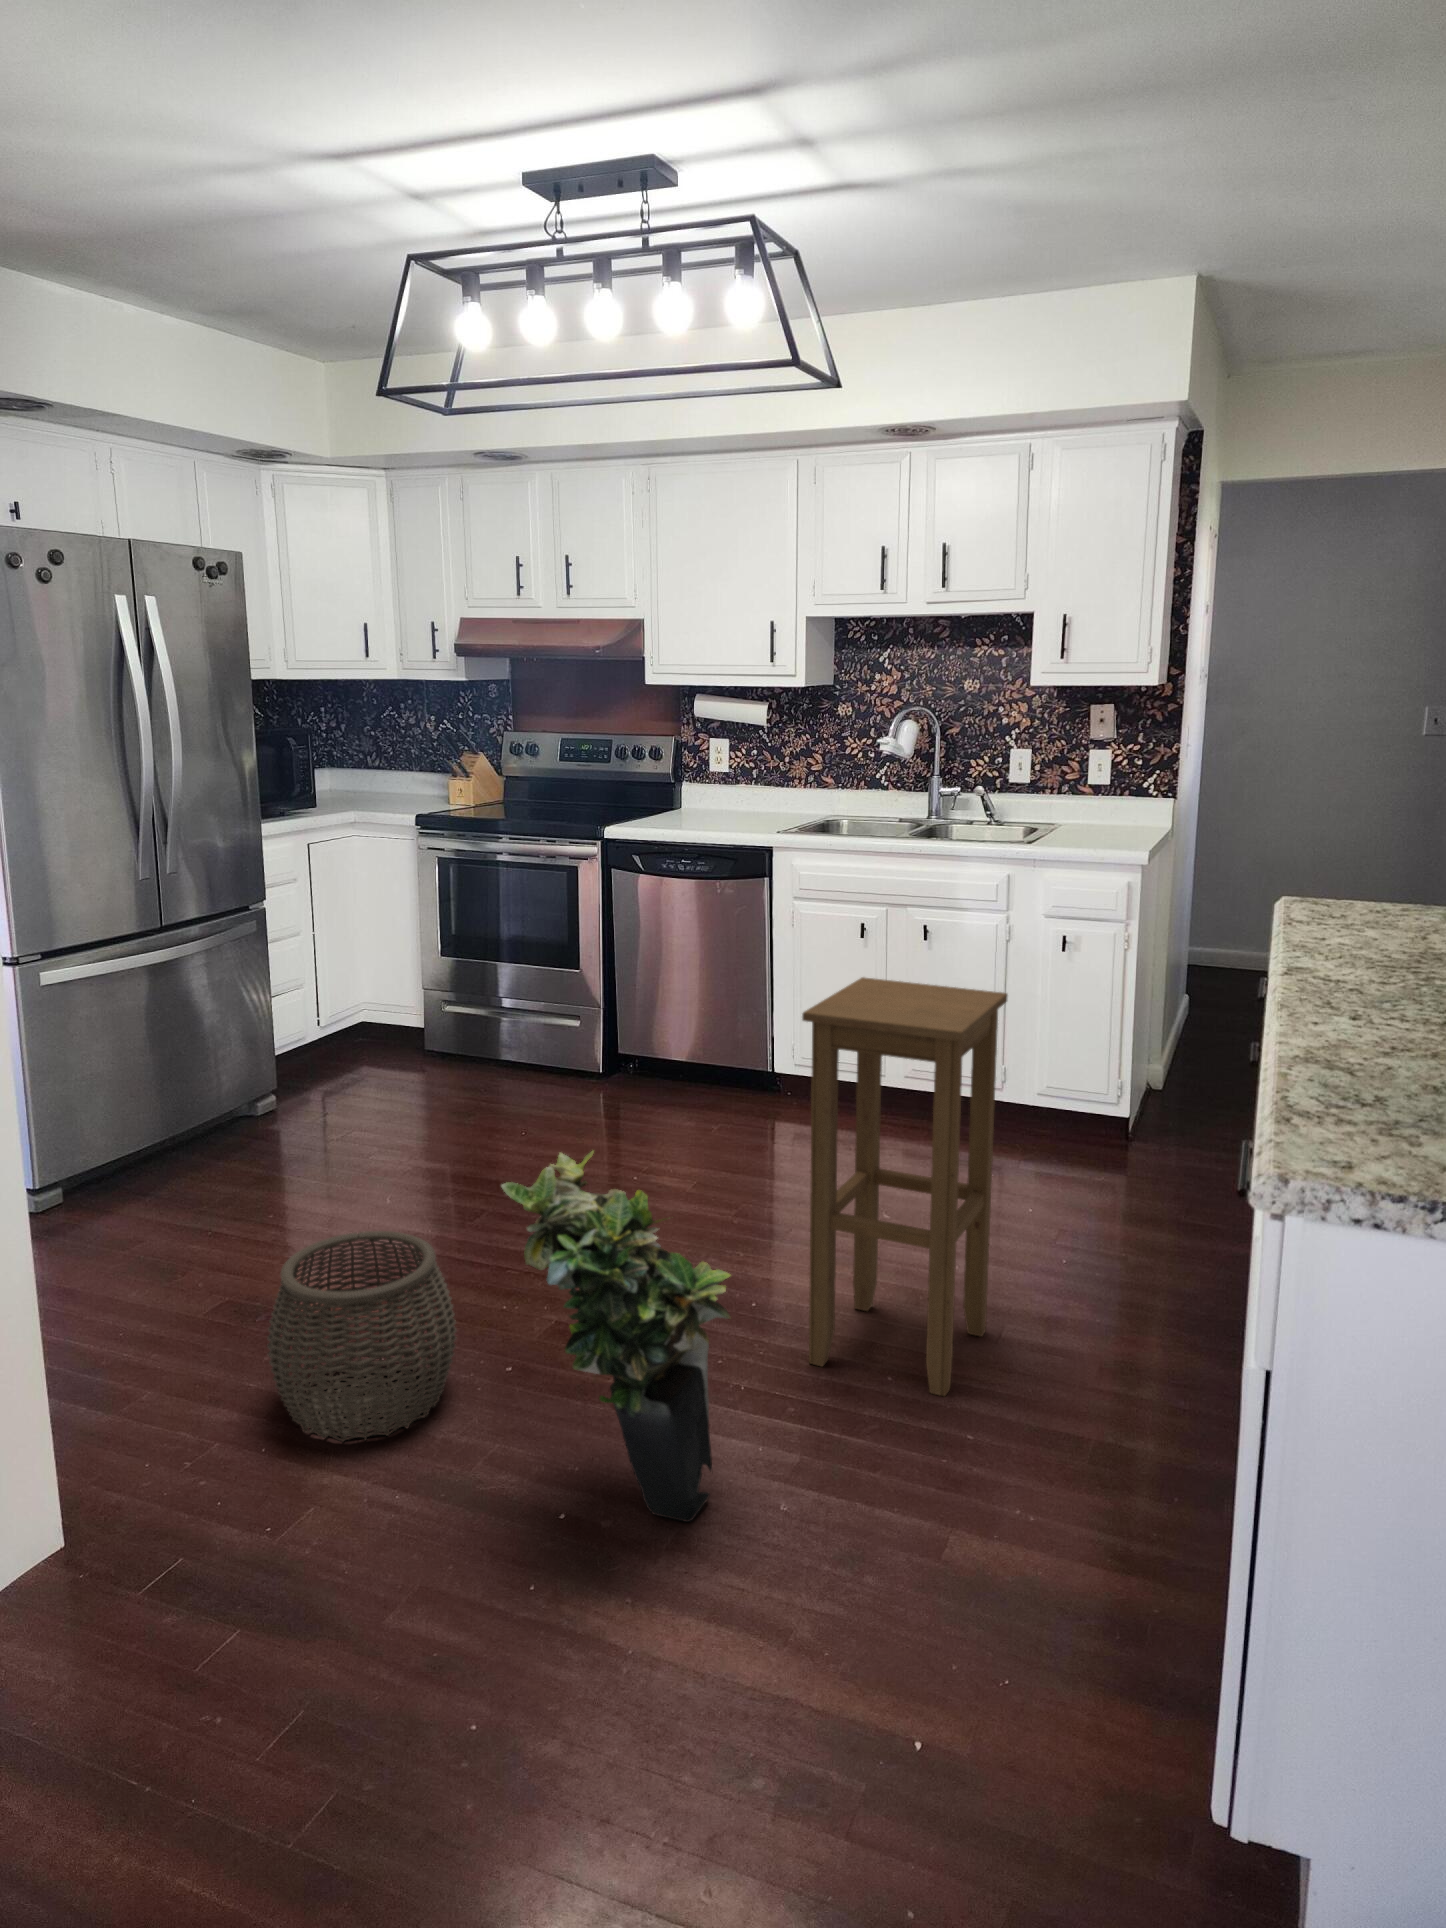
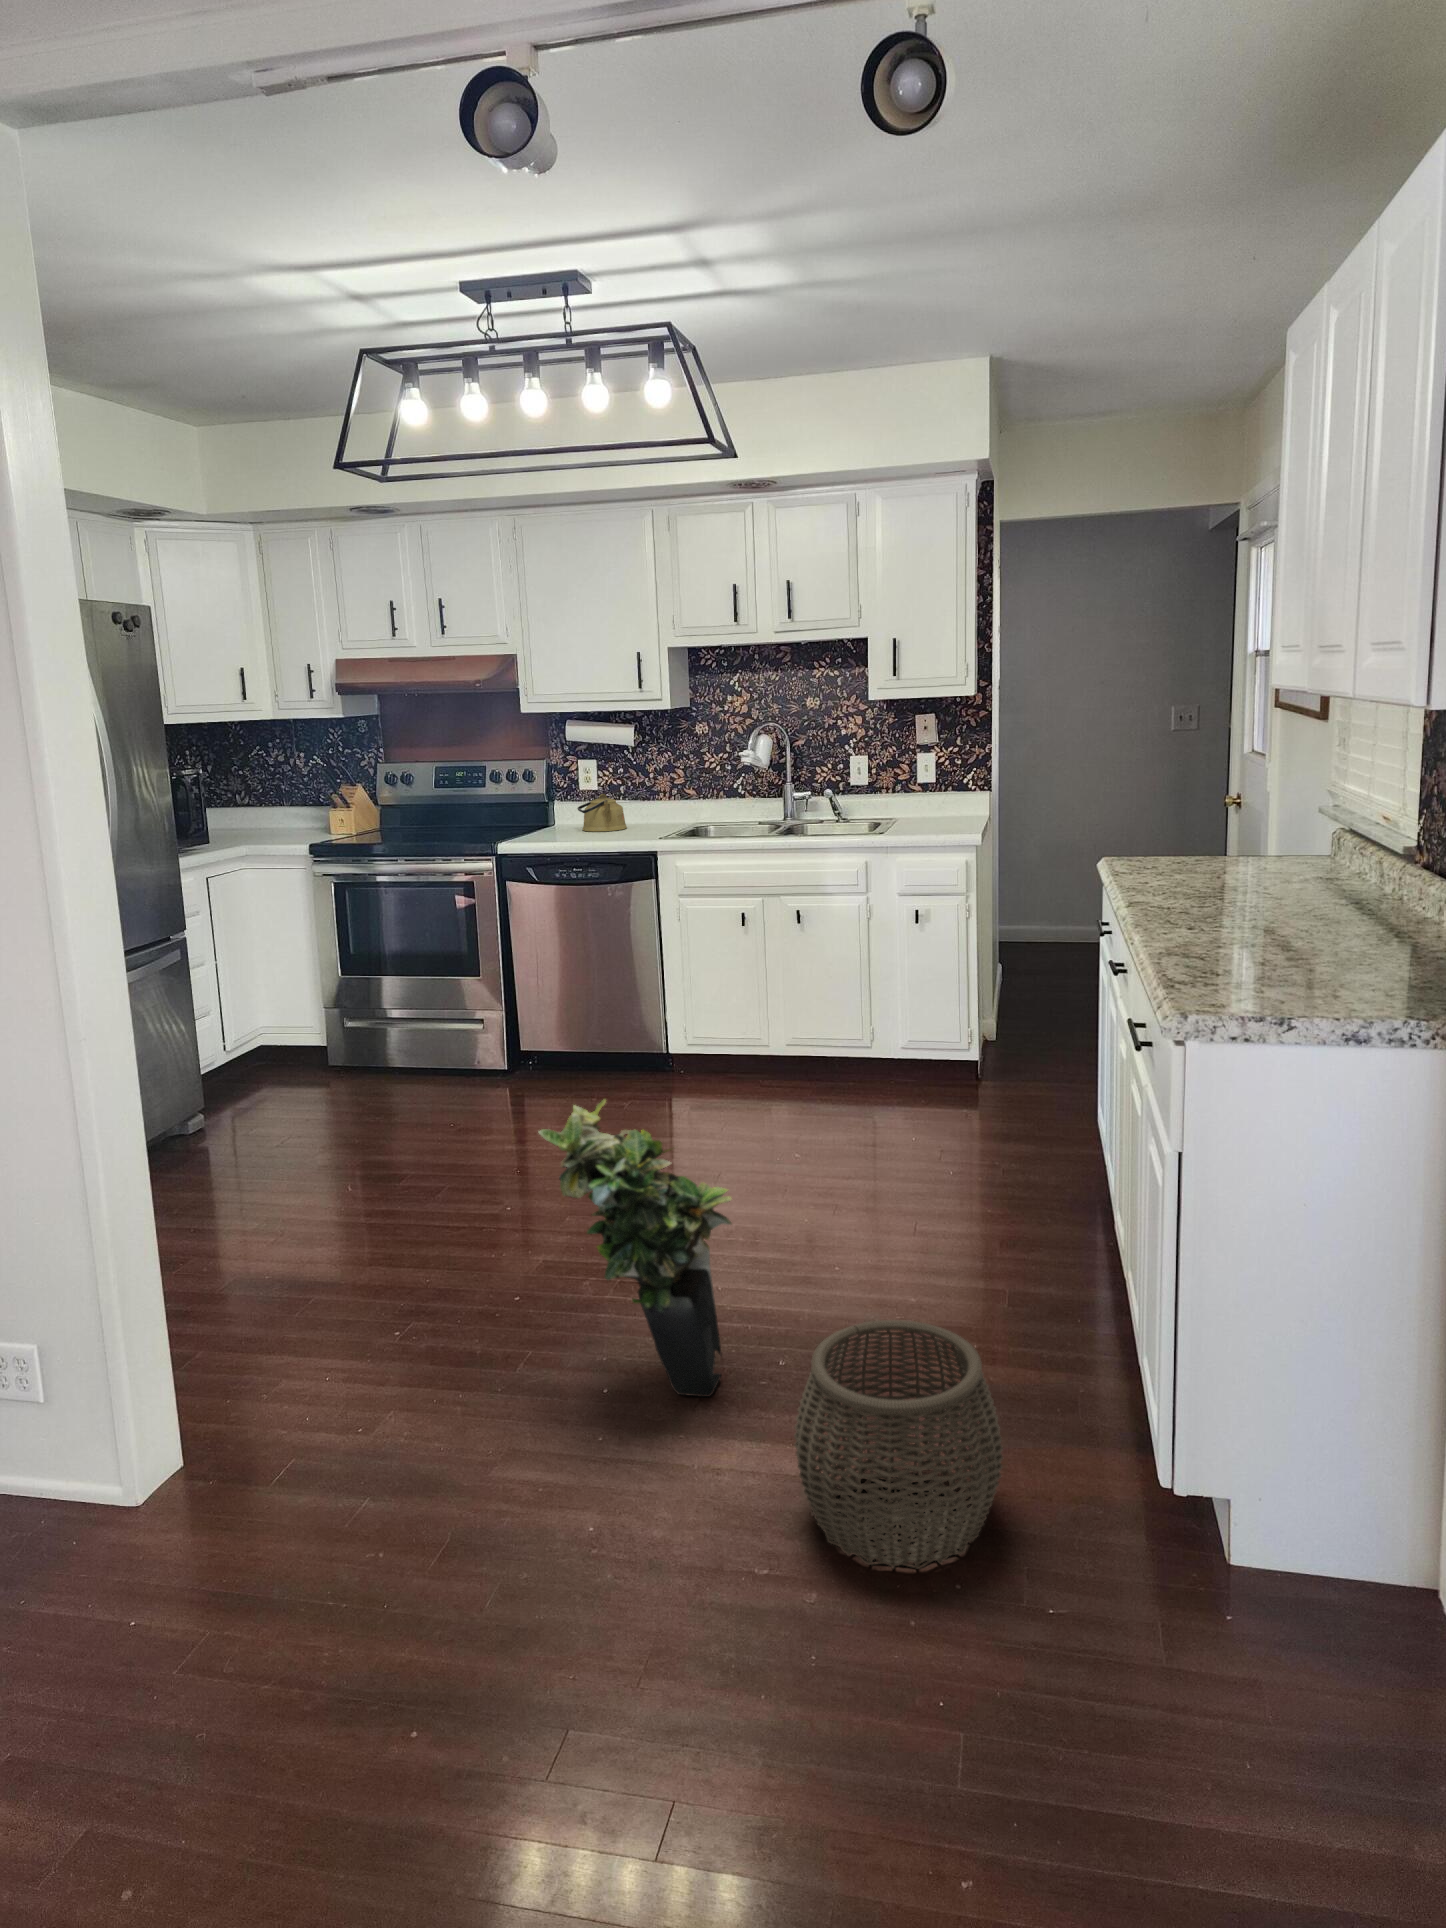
kettle: none [704,777,756,819] -> present [577,794,627,832]
stool: present [802,977,1008,1396] -> none [750,948,907,1284]
woven basket: present [267,1231,456,1441] -> present [794,1320,1003,1569]

